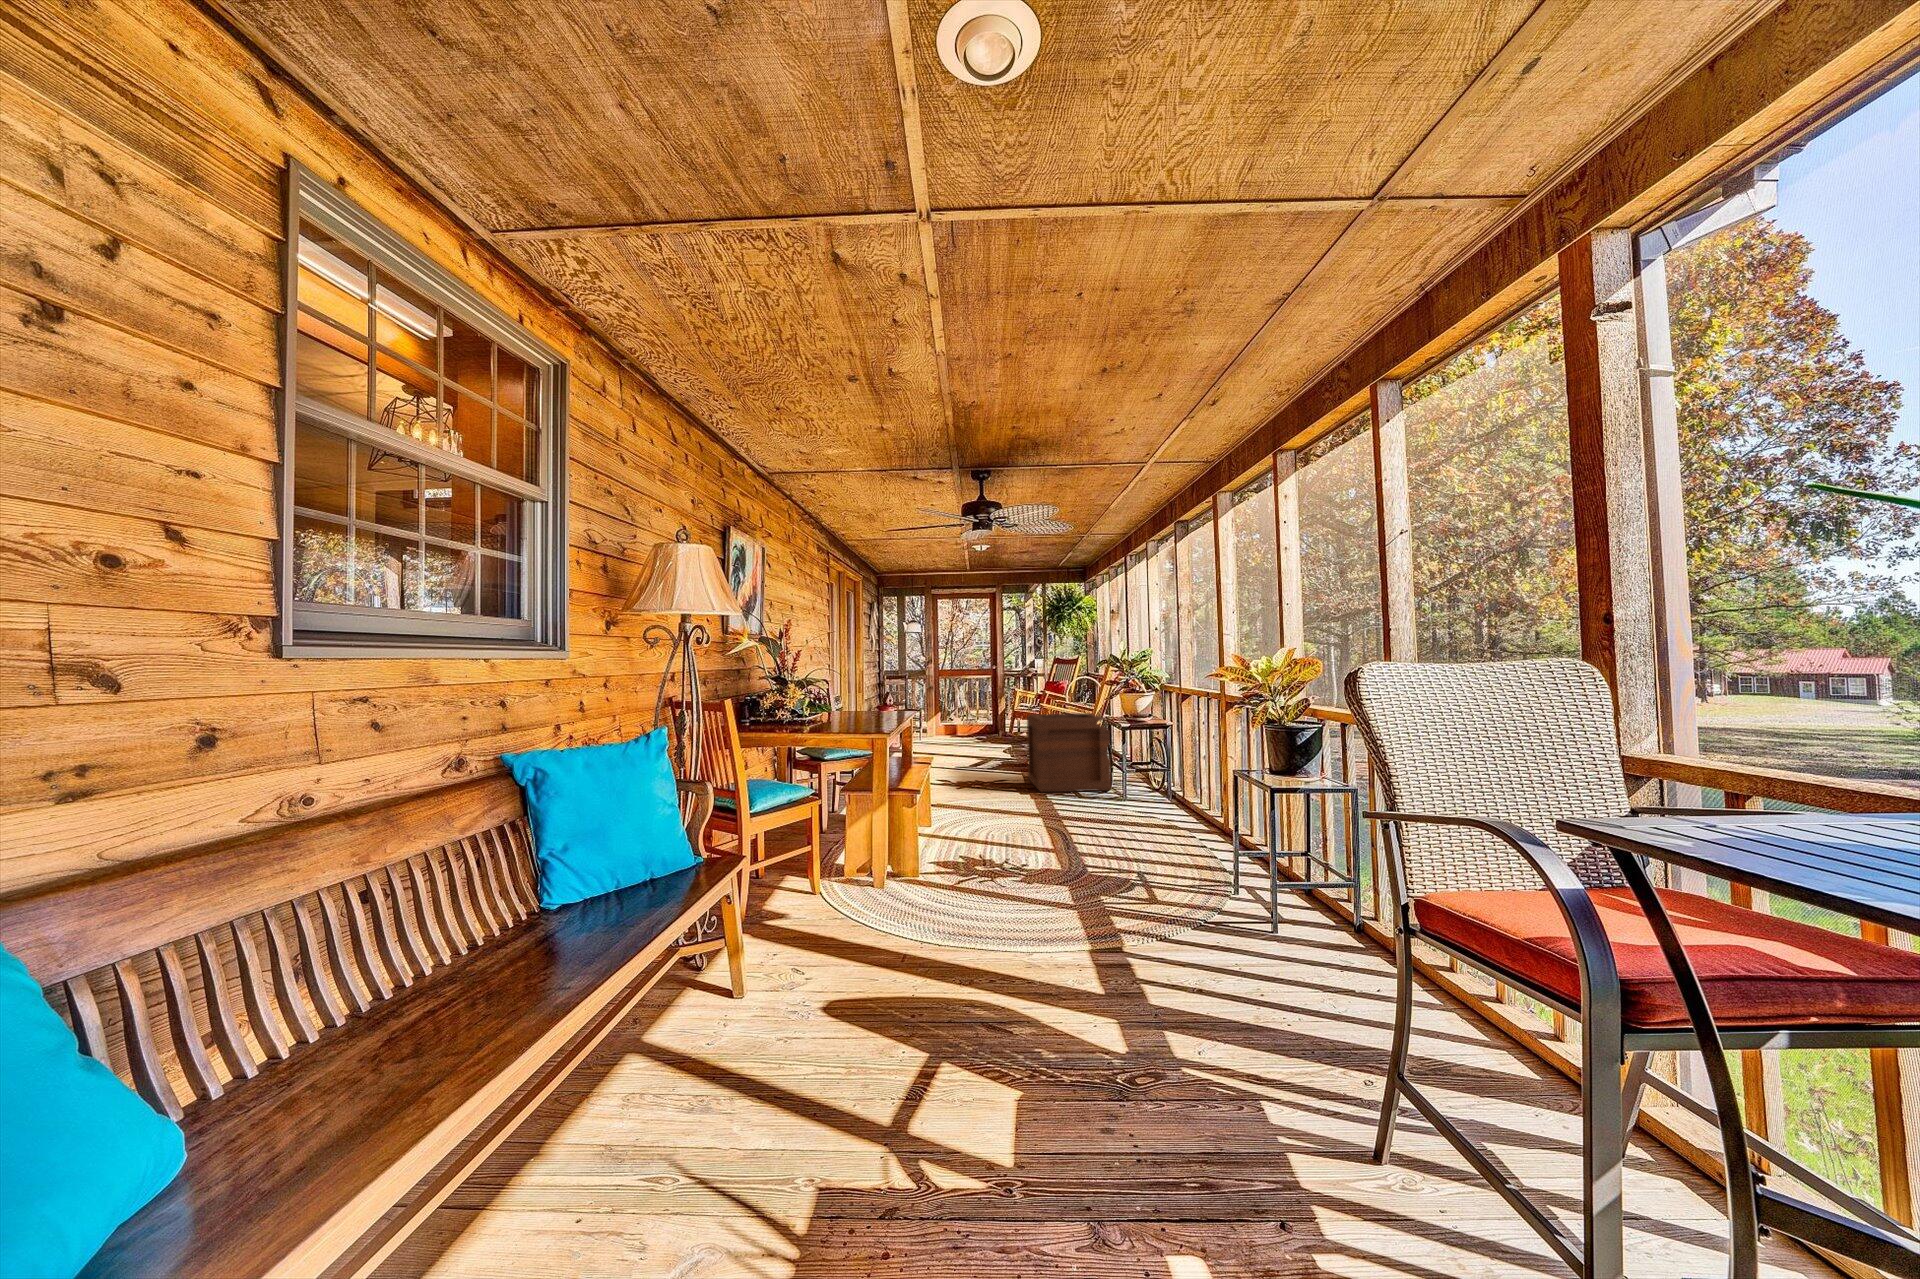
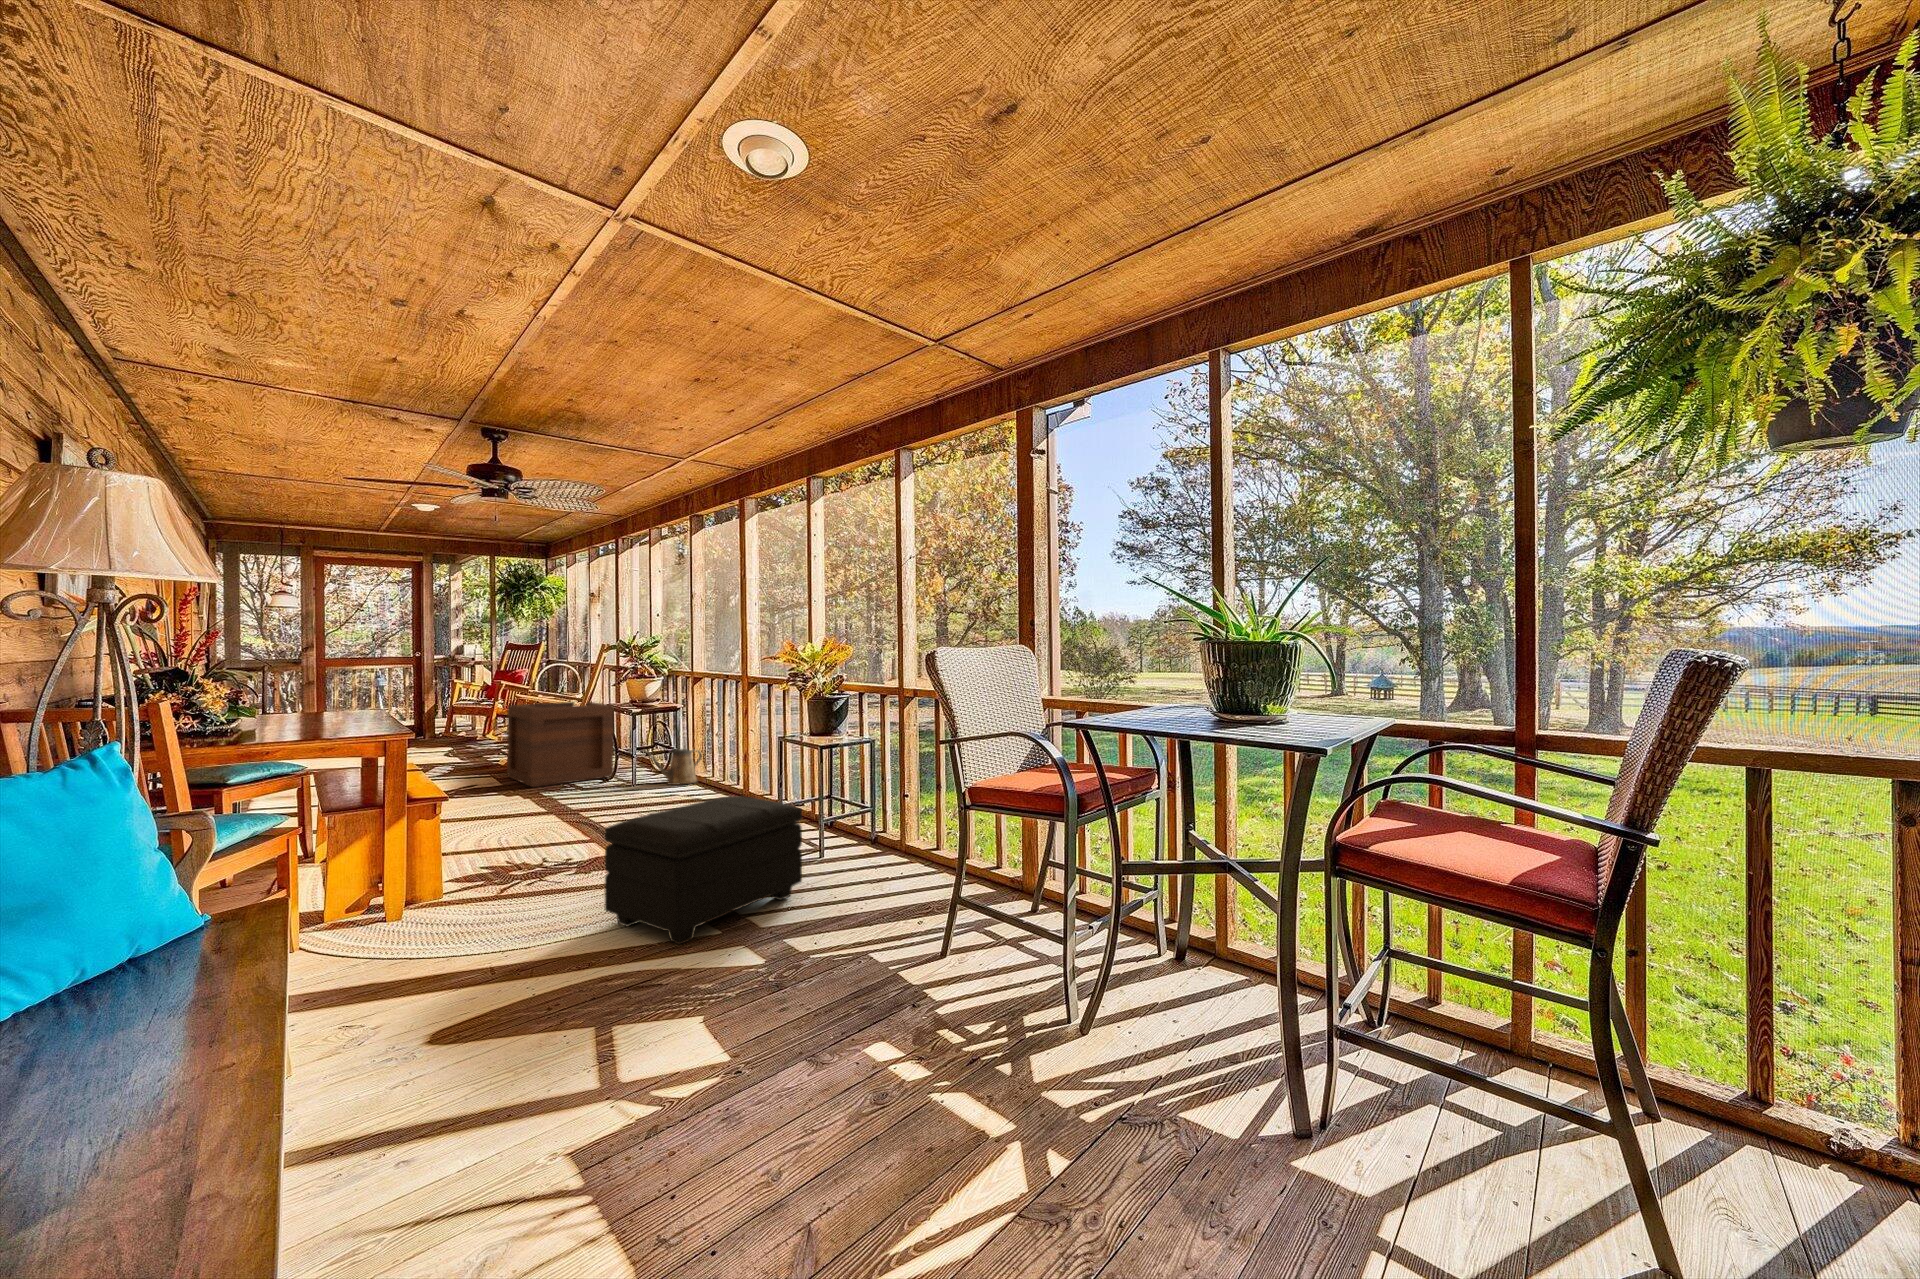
watering can: none [1129,767,1194,808] -> present [644,749,702,785]
footstool: none [1003,833,1219,993] -> present [605,796,802,944]

